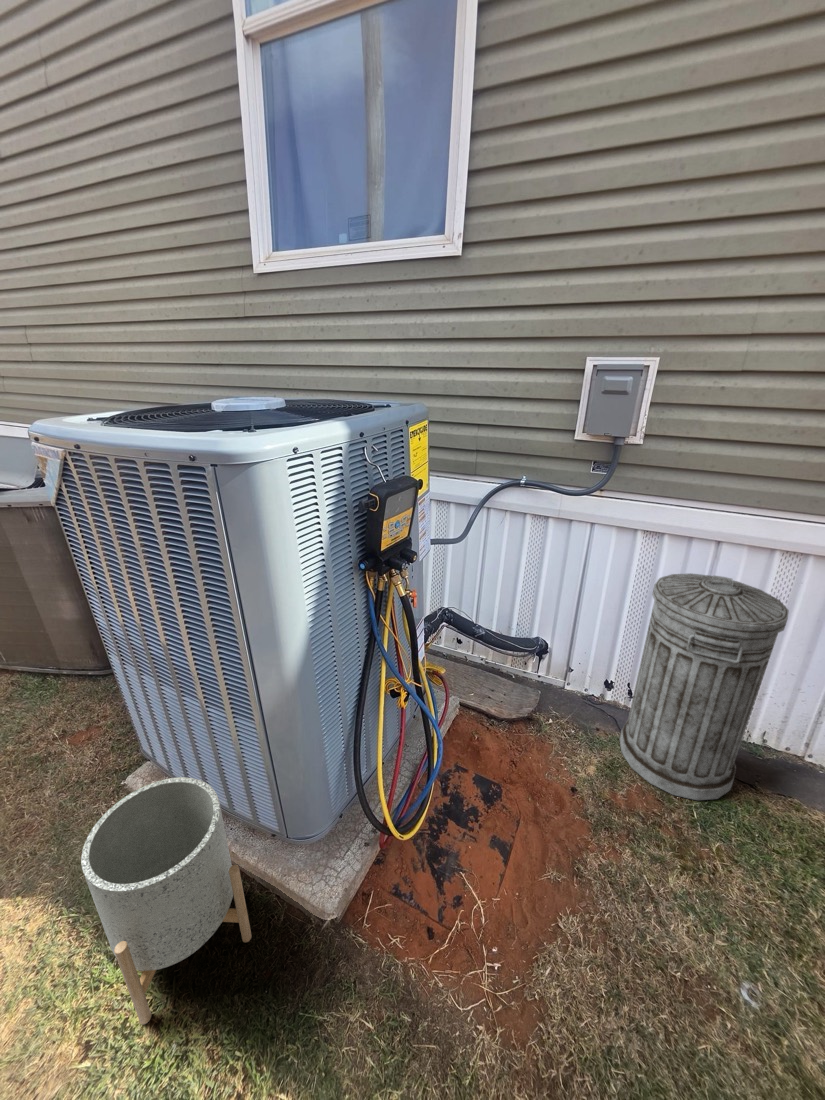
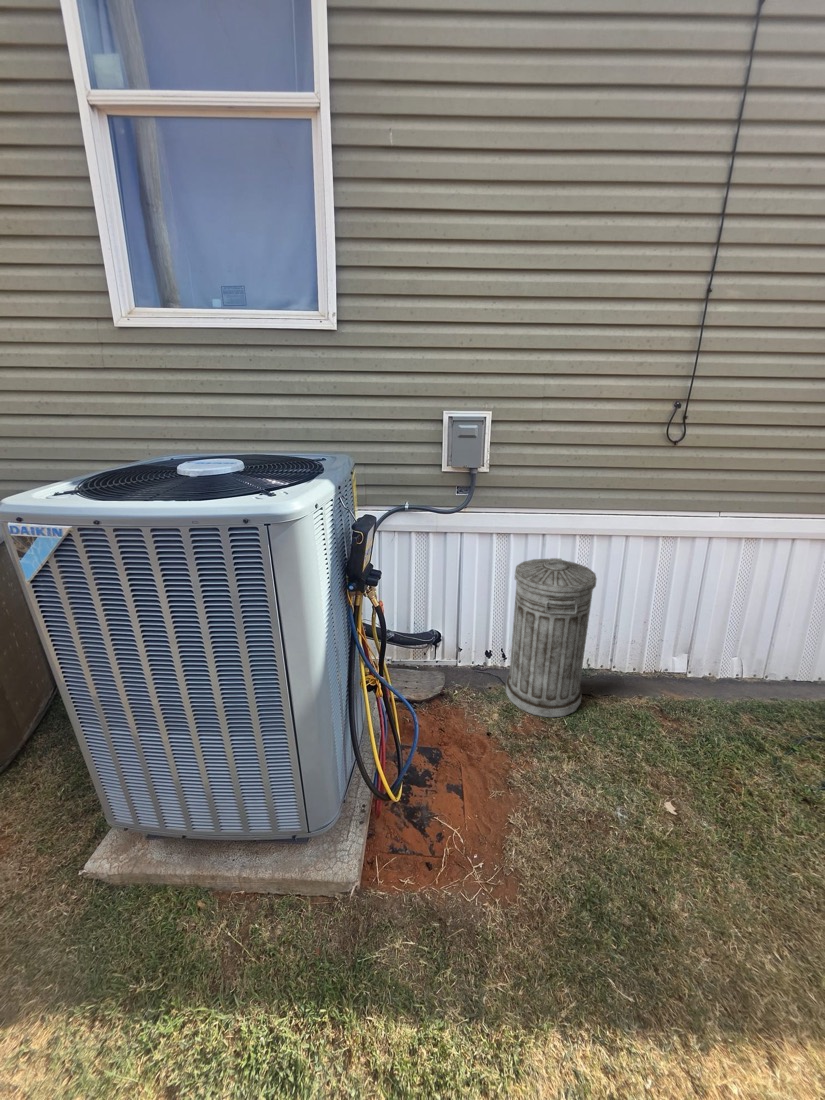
planter: present [81,777,252,1025] -> none [139,812,291,1033]

